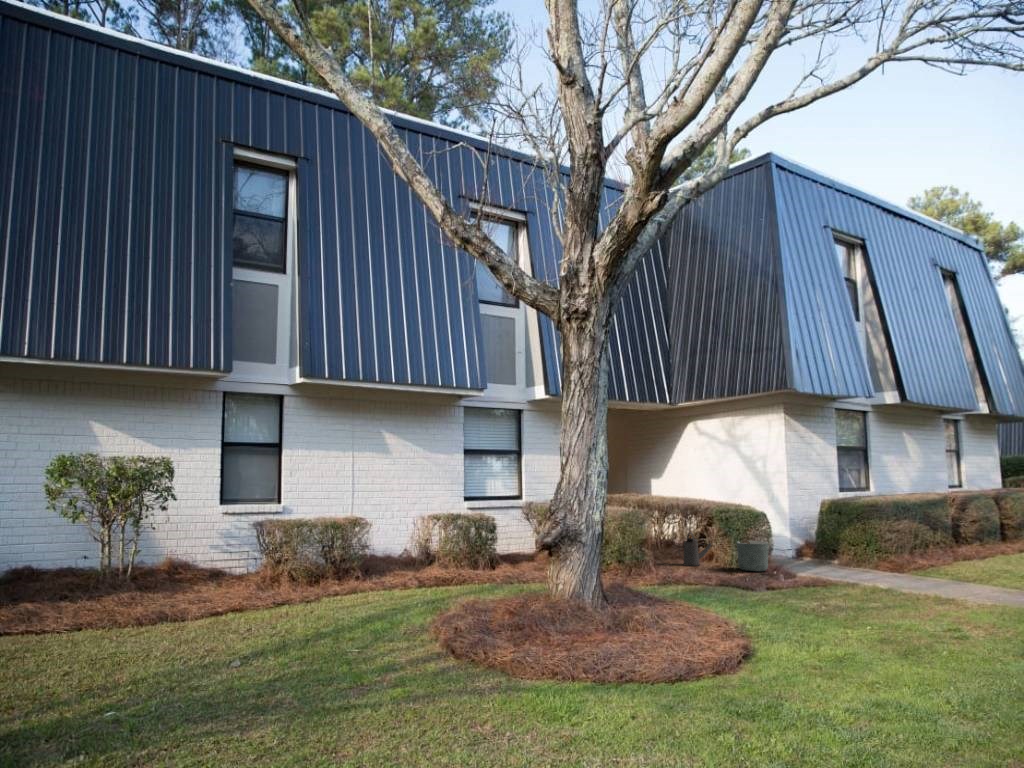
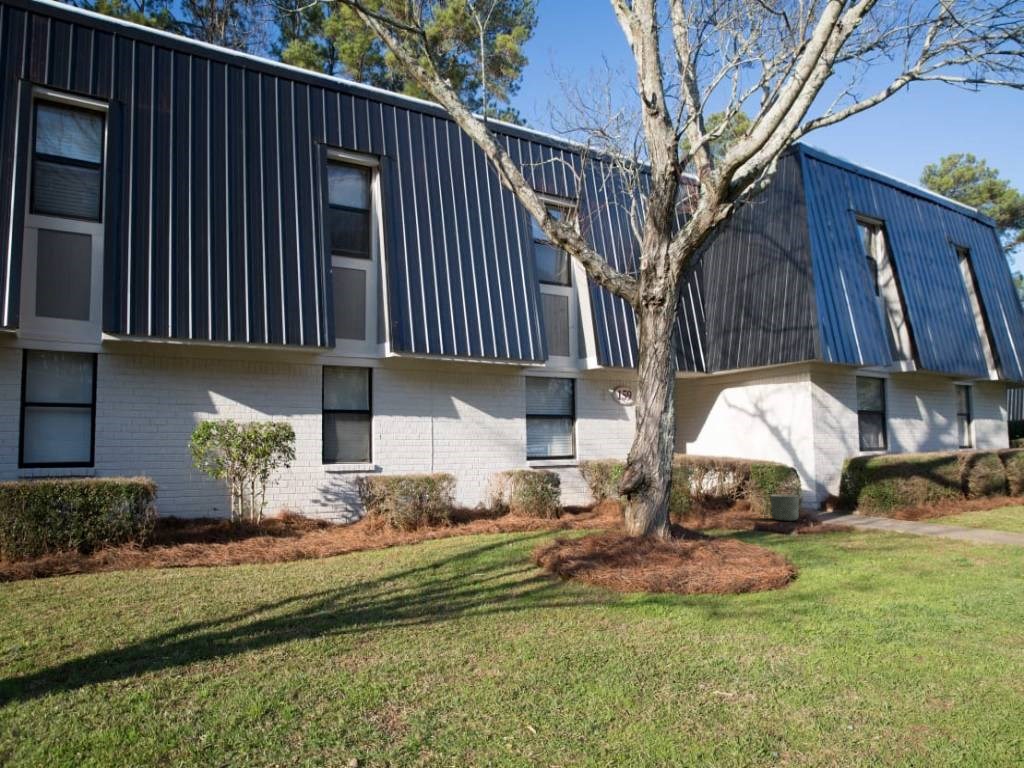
watering can: present [679,532,711,566] -> none [718,488,751,517]

